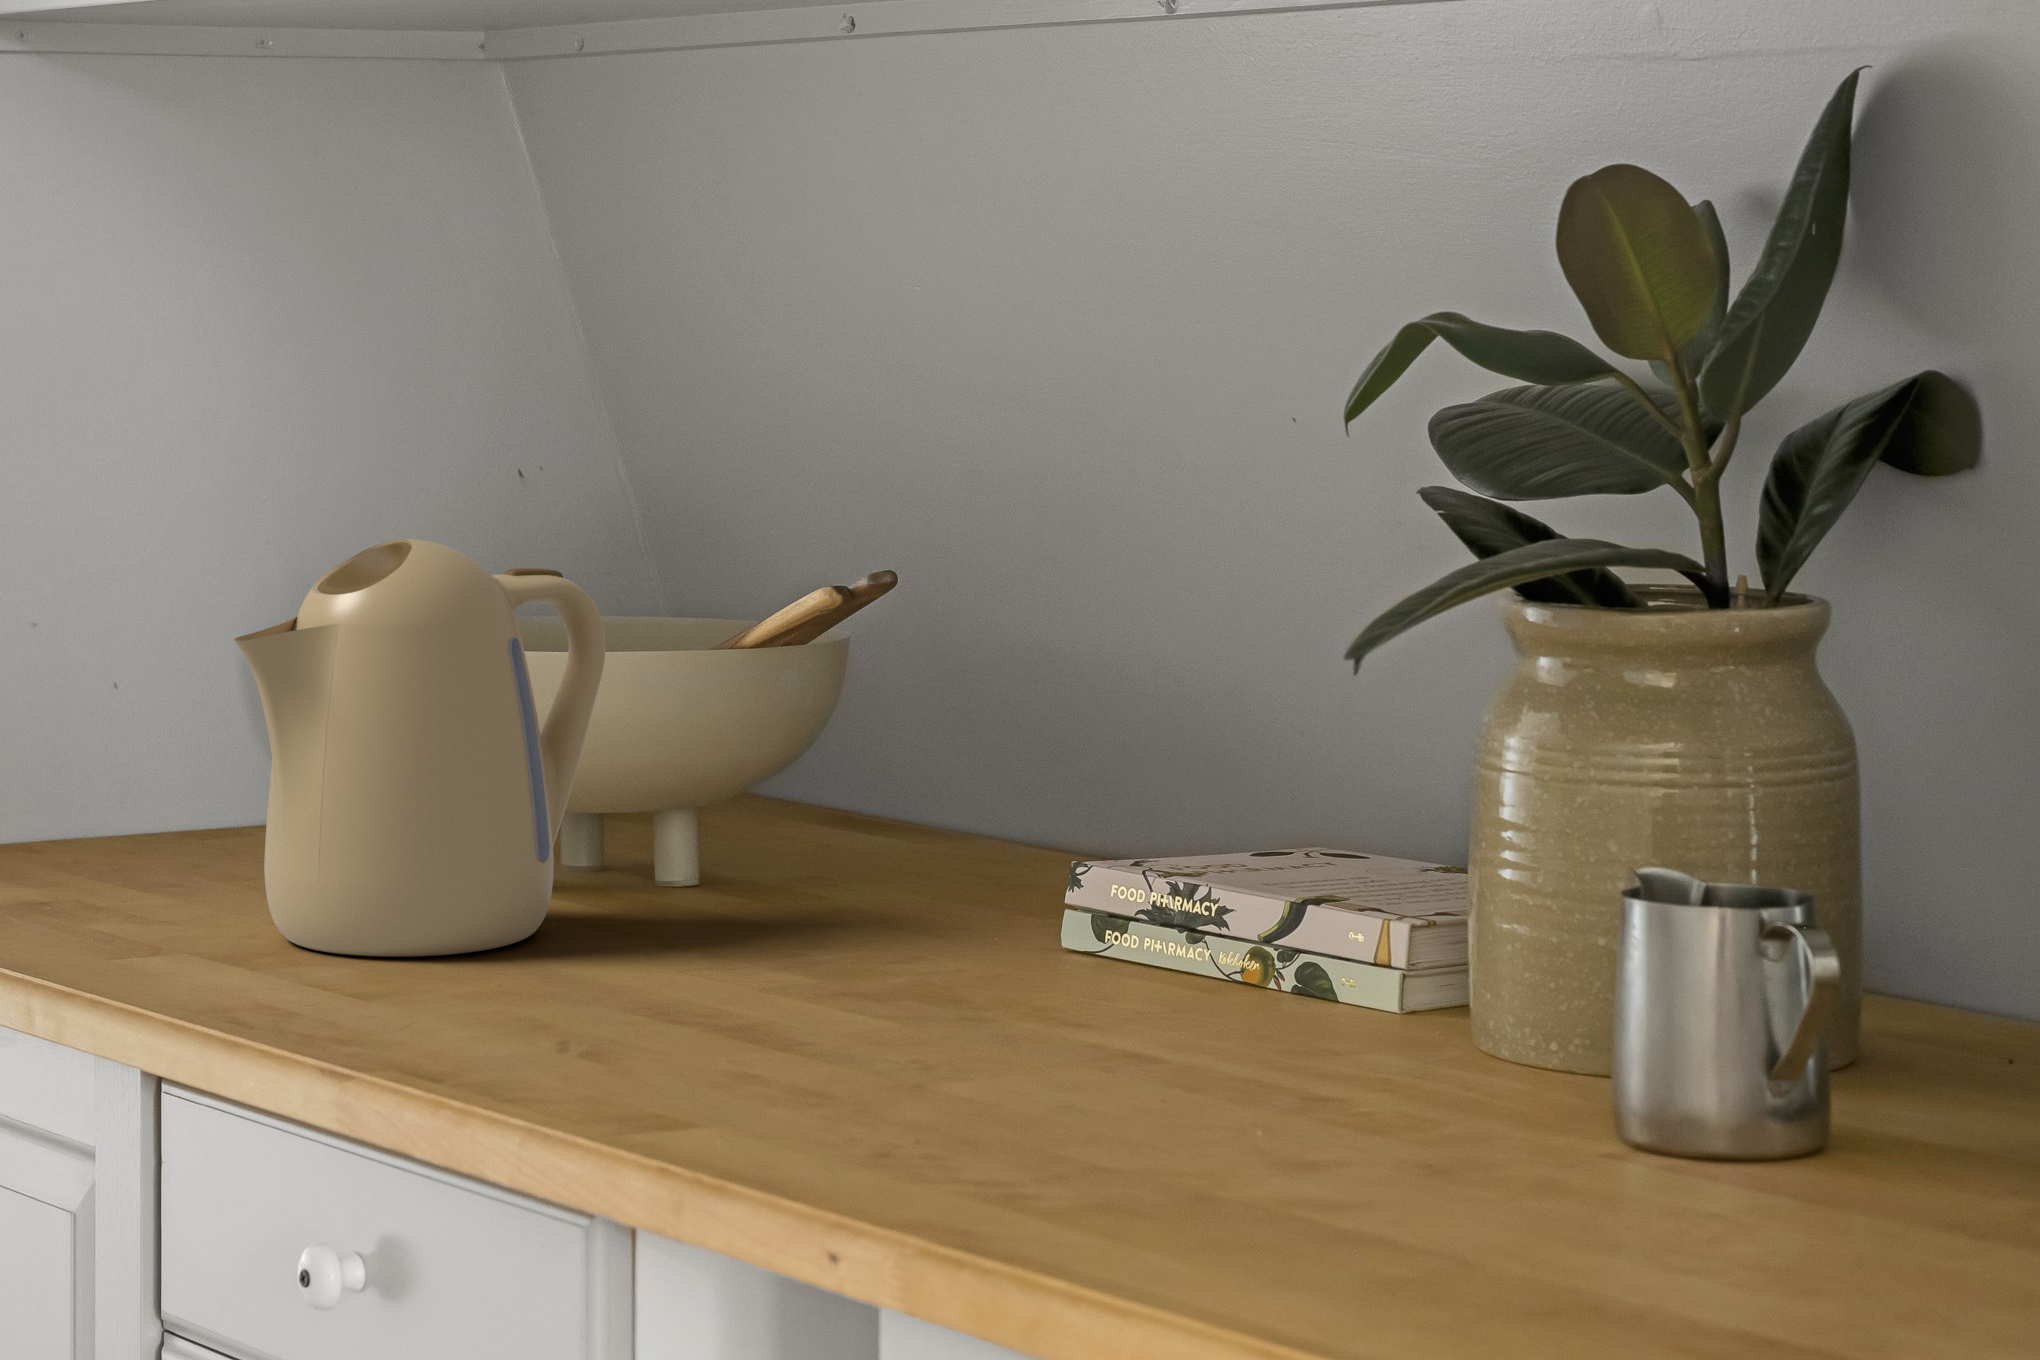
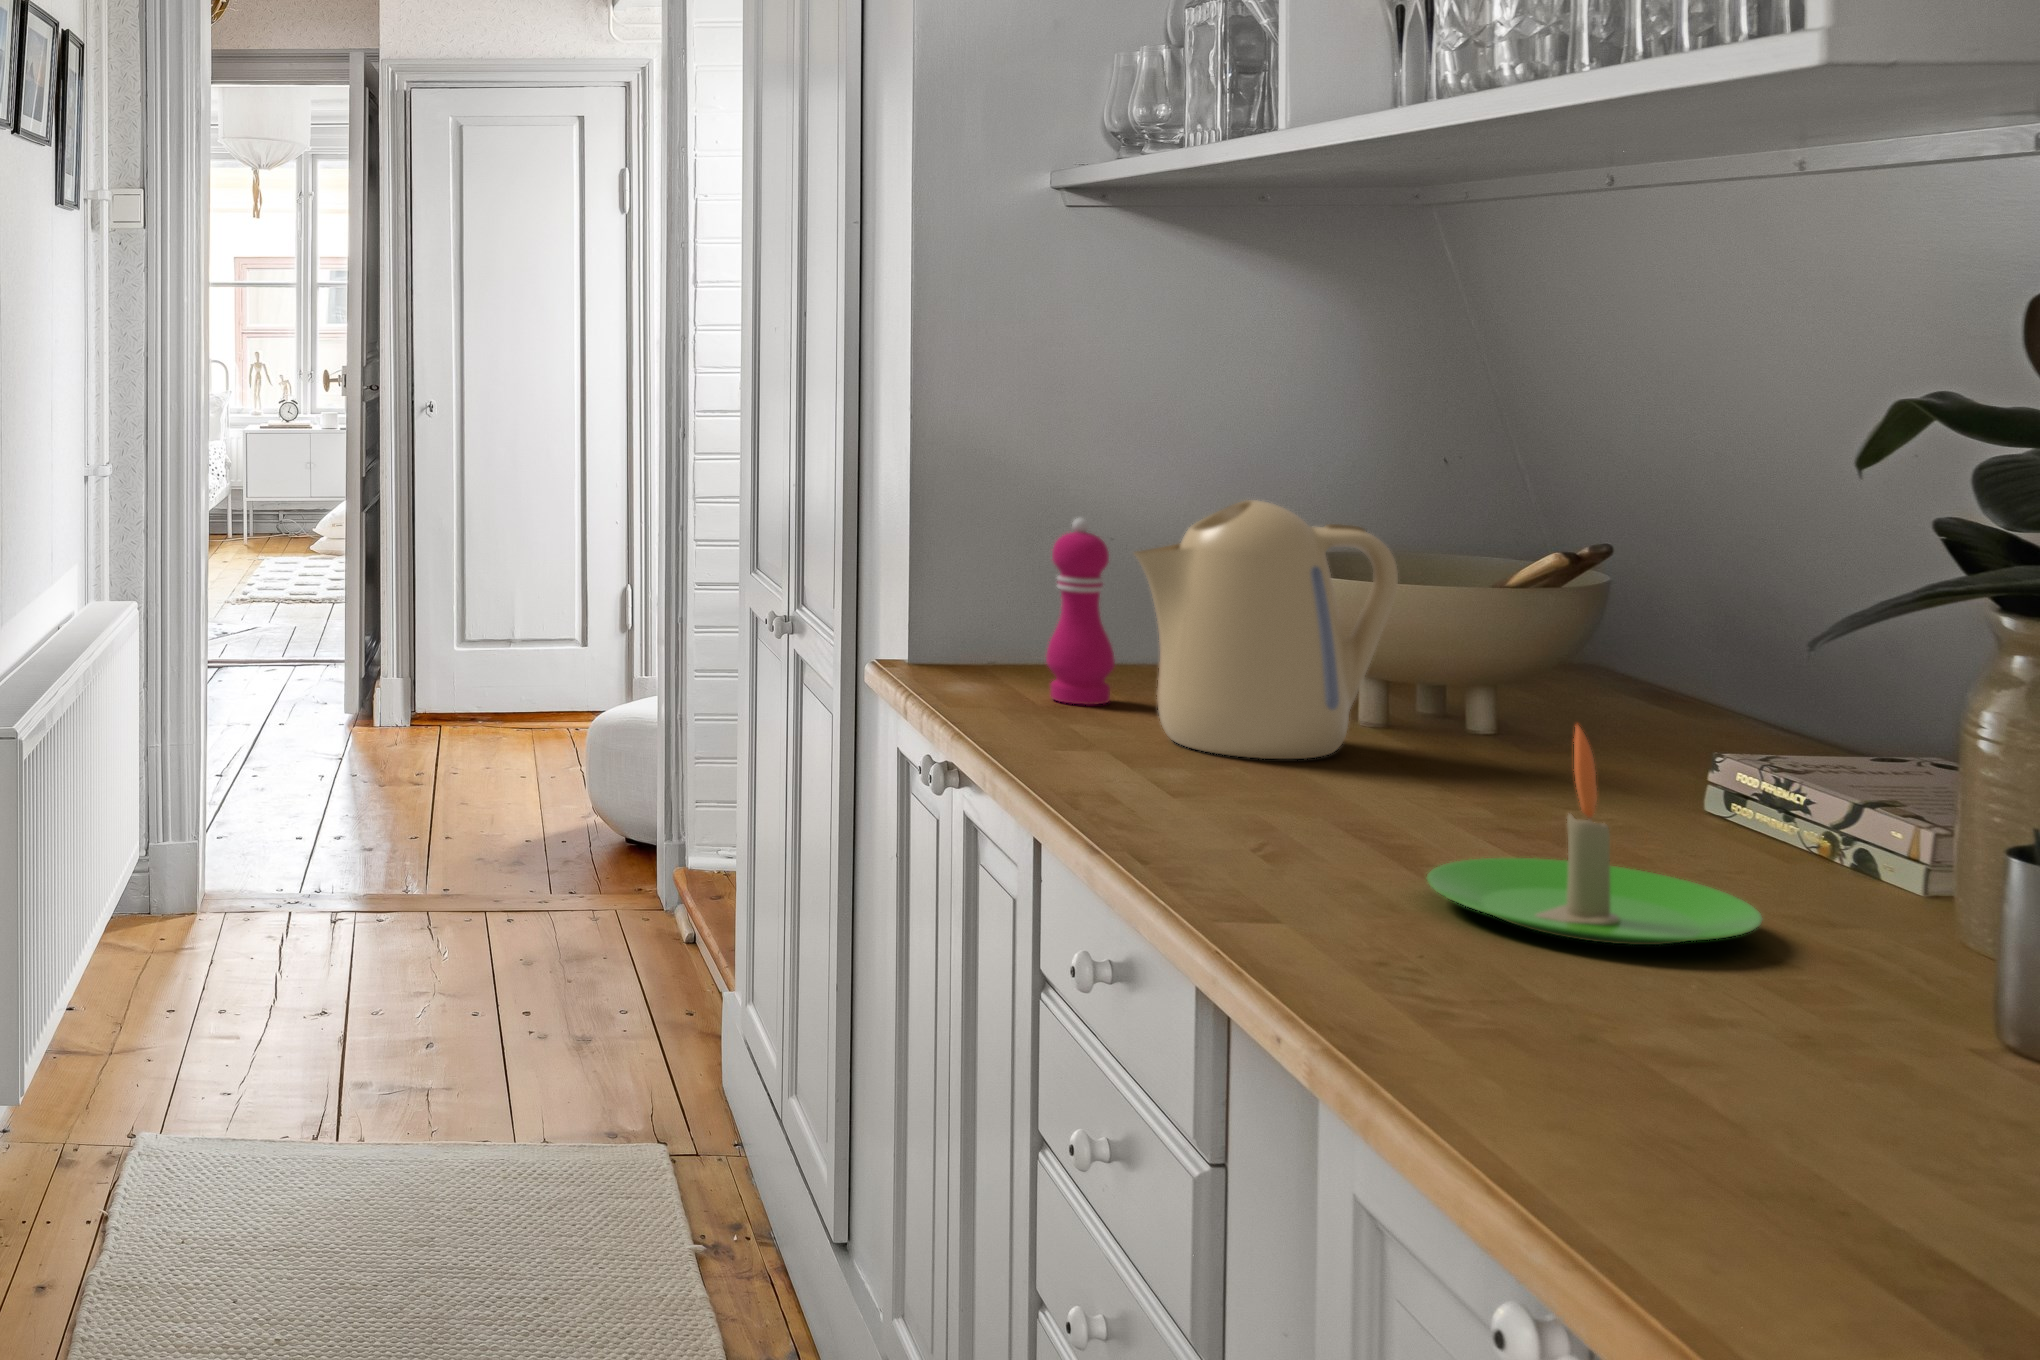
pepper mill: none [25,588,138,906] -> present [1046,518,1115,705]
candle: none [910,836,1346,1152] -> present [1427,725,1762,945]

